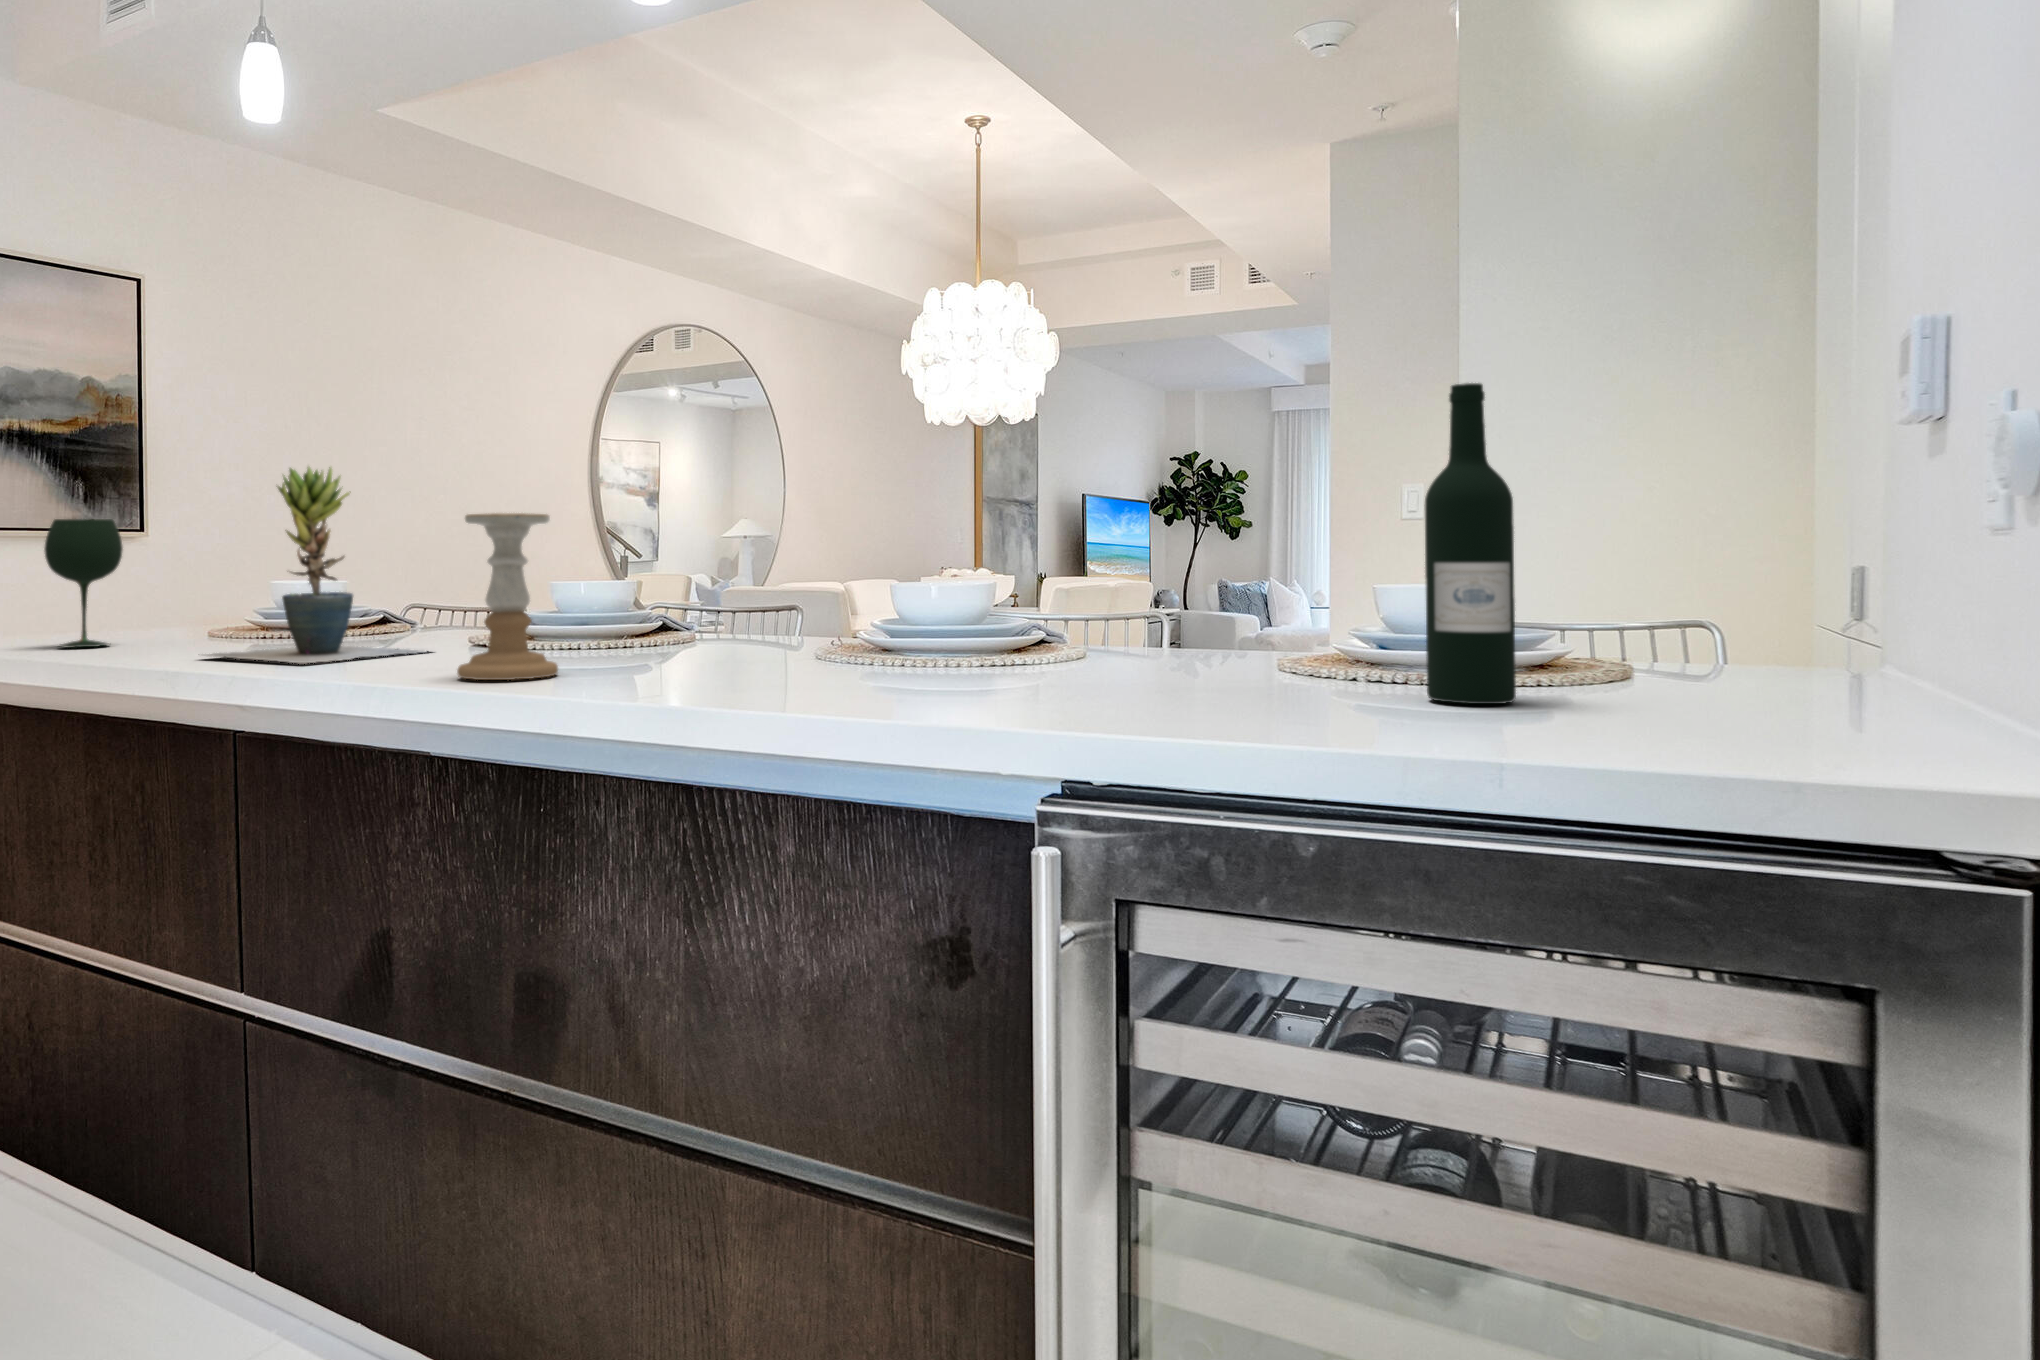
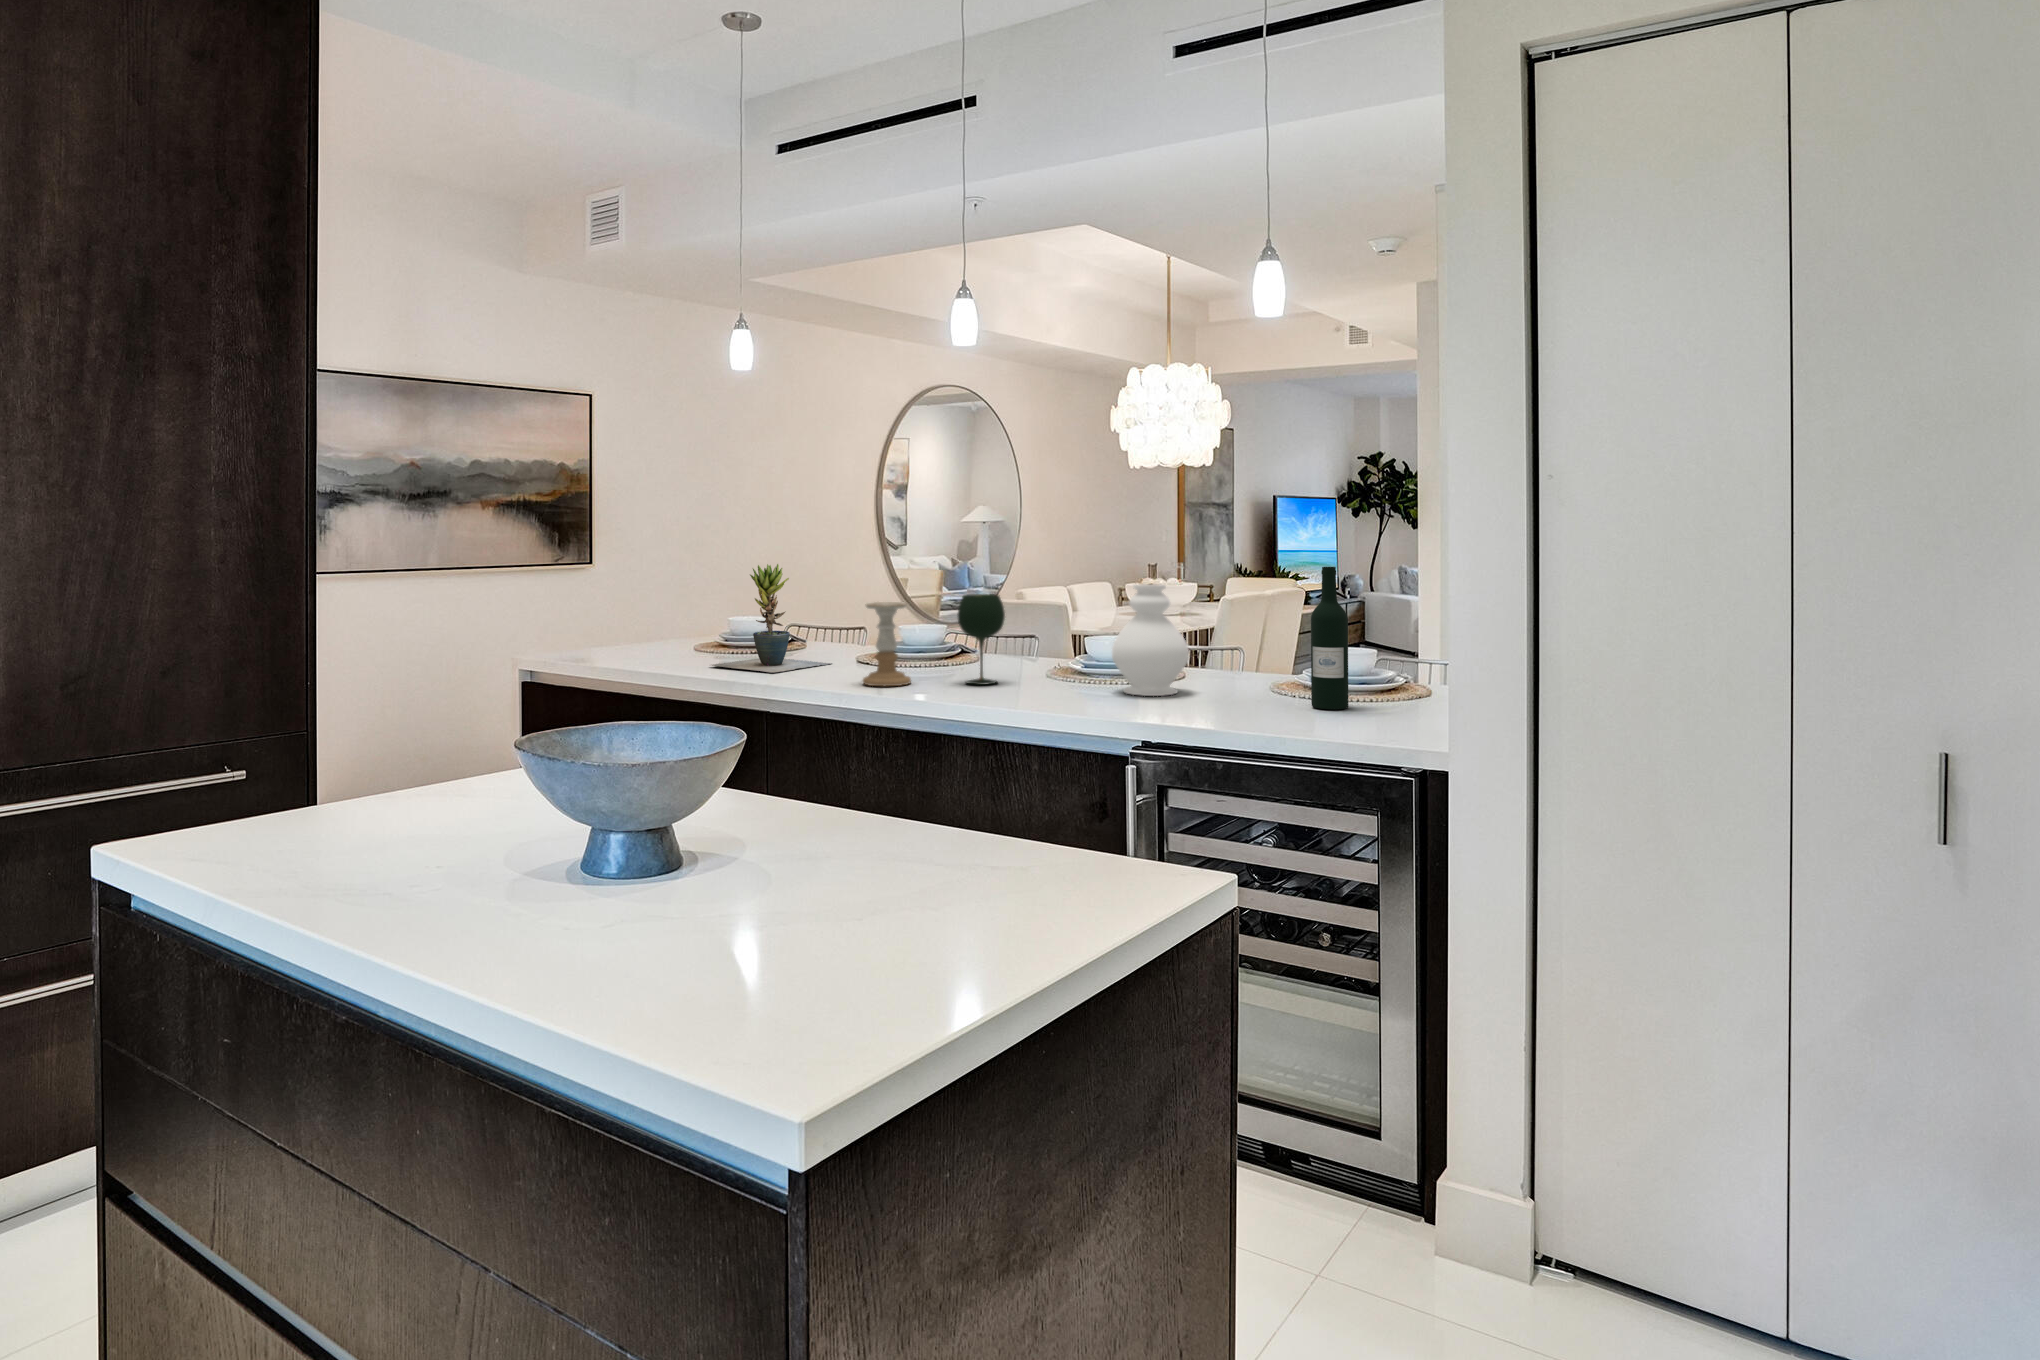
decorative vase: none [967,456,1128,687] -> present [1112,584,1189,696]
wine glass: present [44,519,123,648] -> present [957,594,1005,685]

